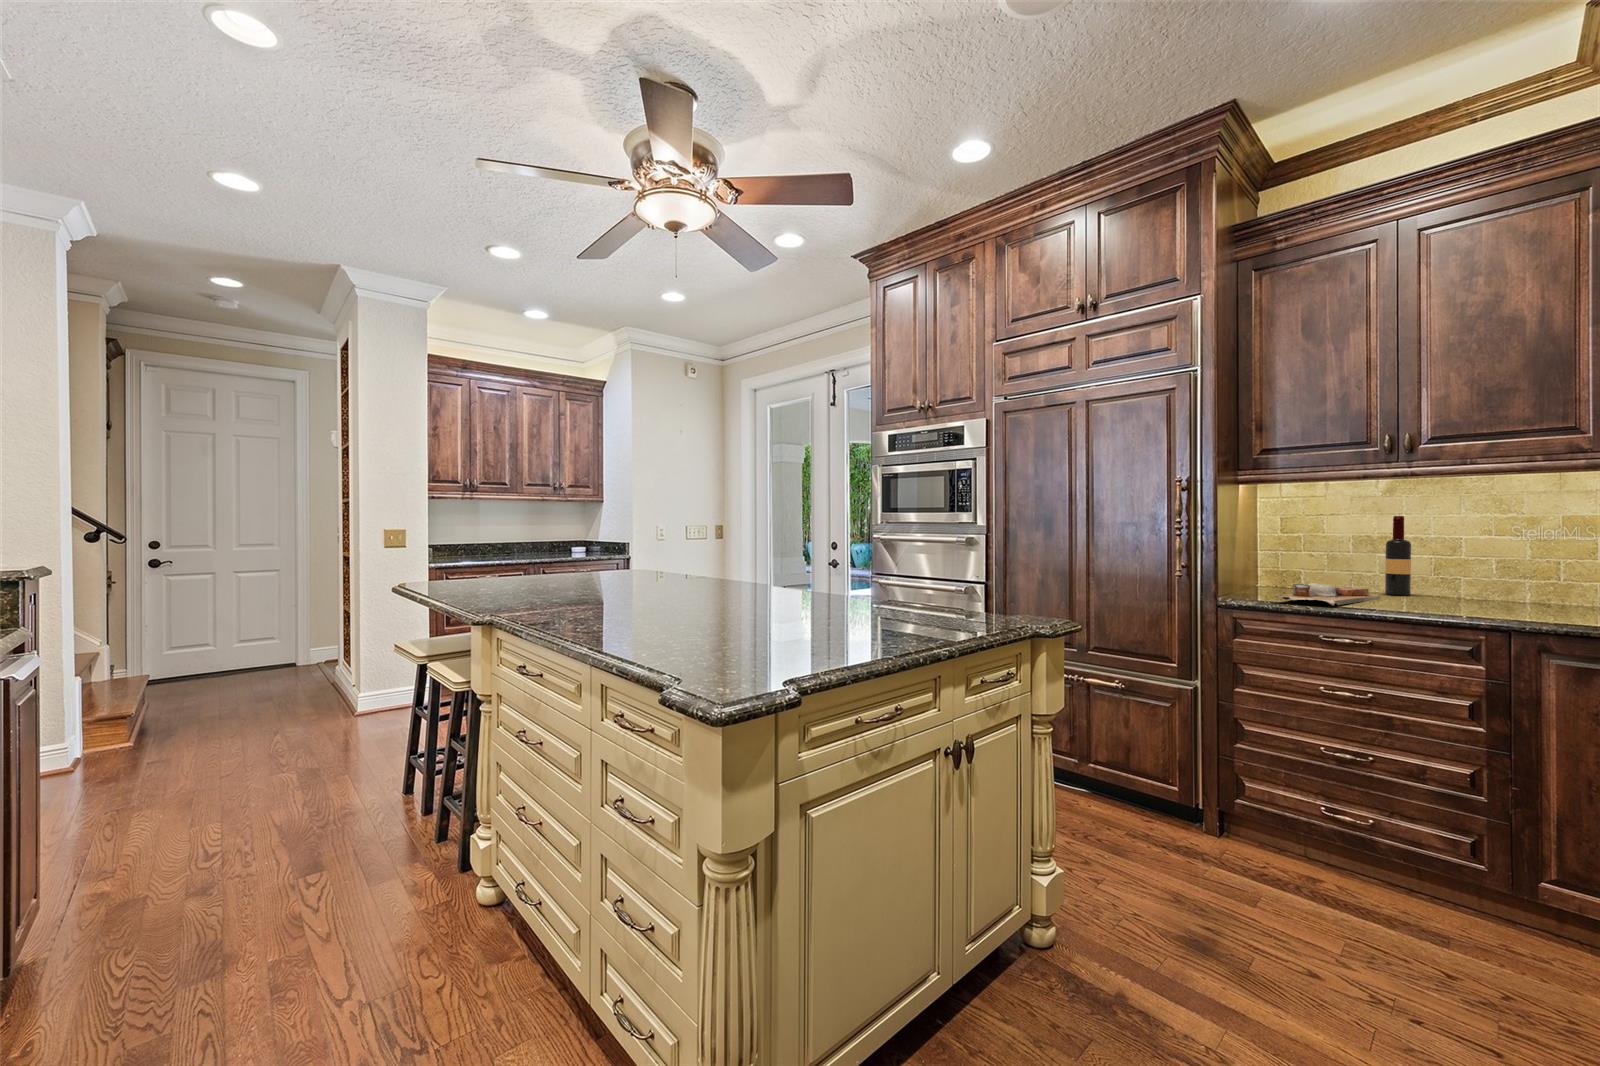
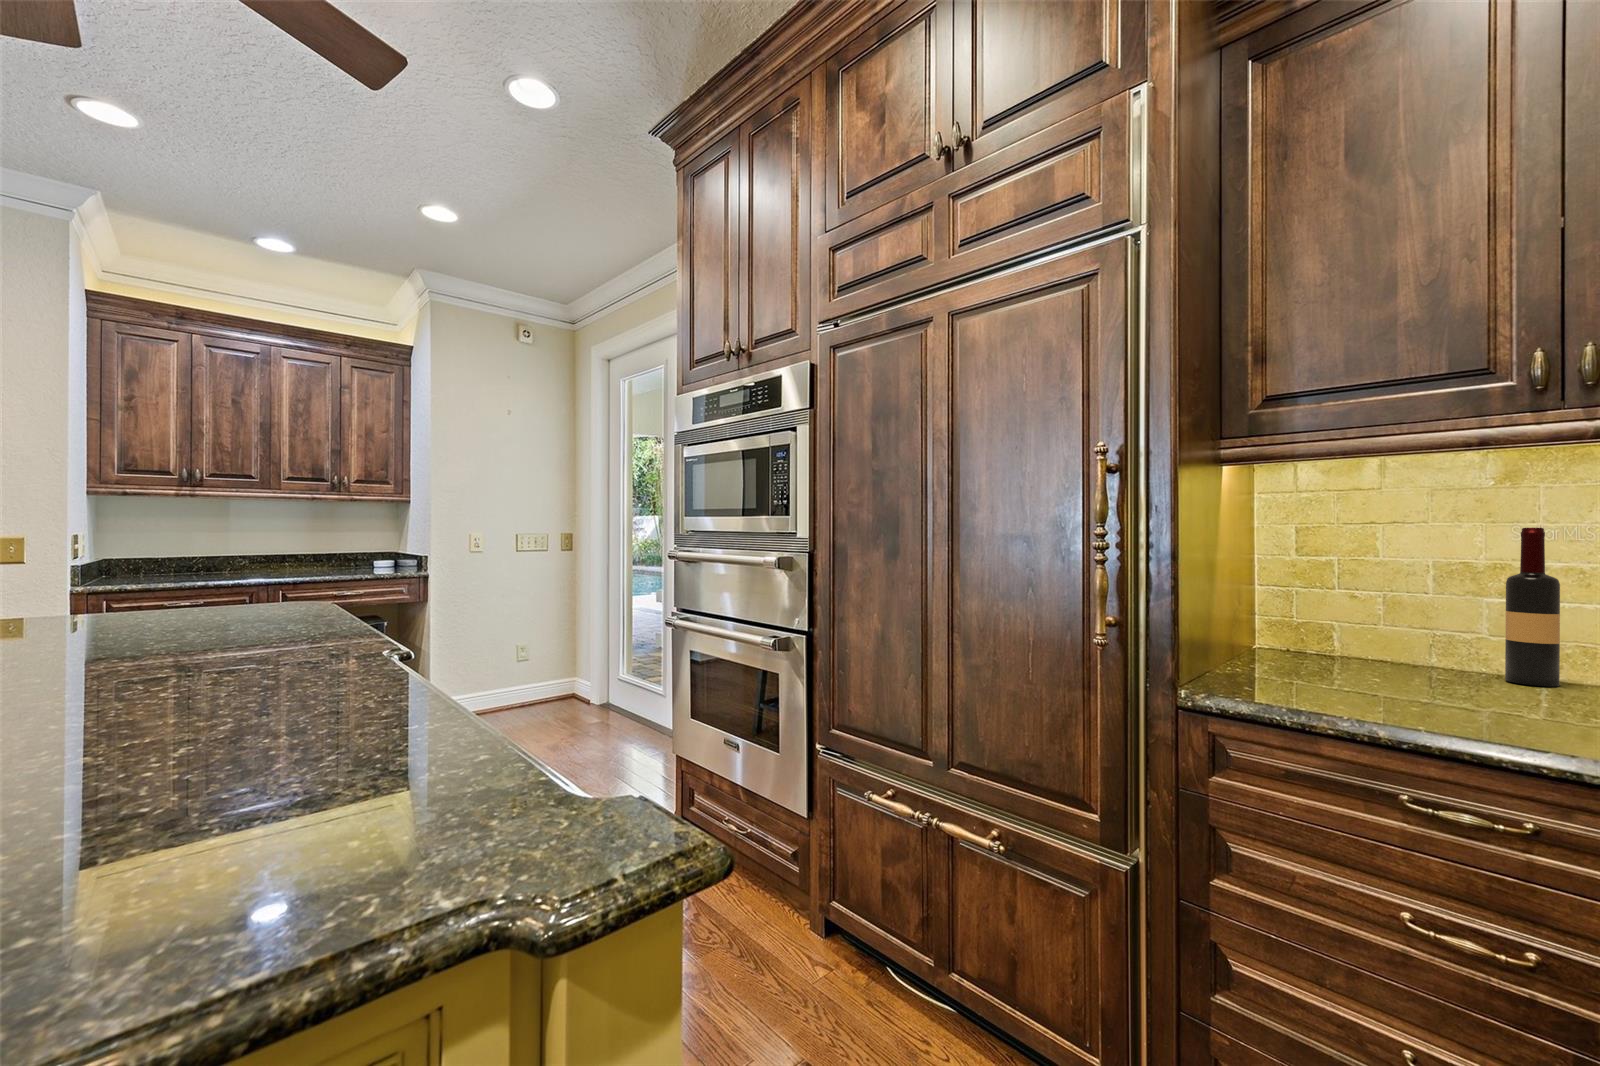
cutting board: present [1275,583,1379,606] -> none [1295,660,1503,723]

